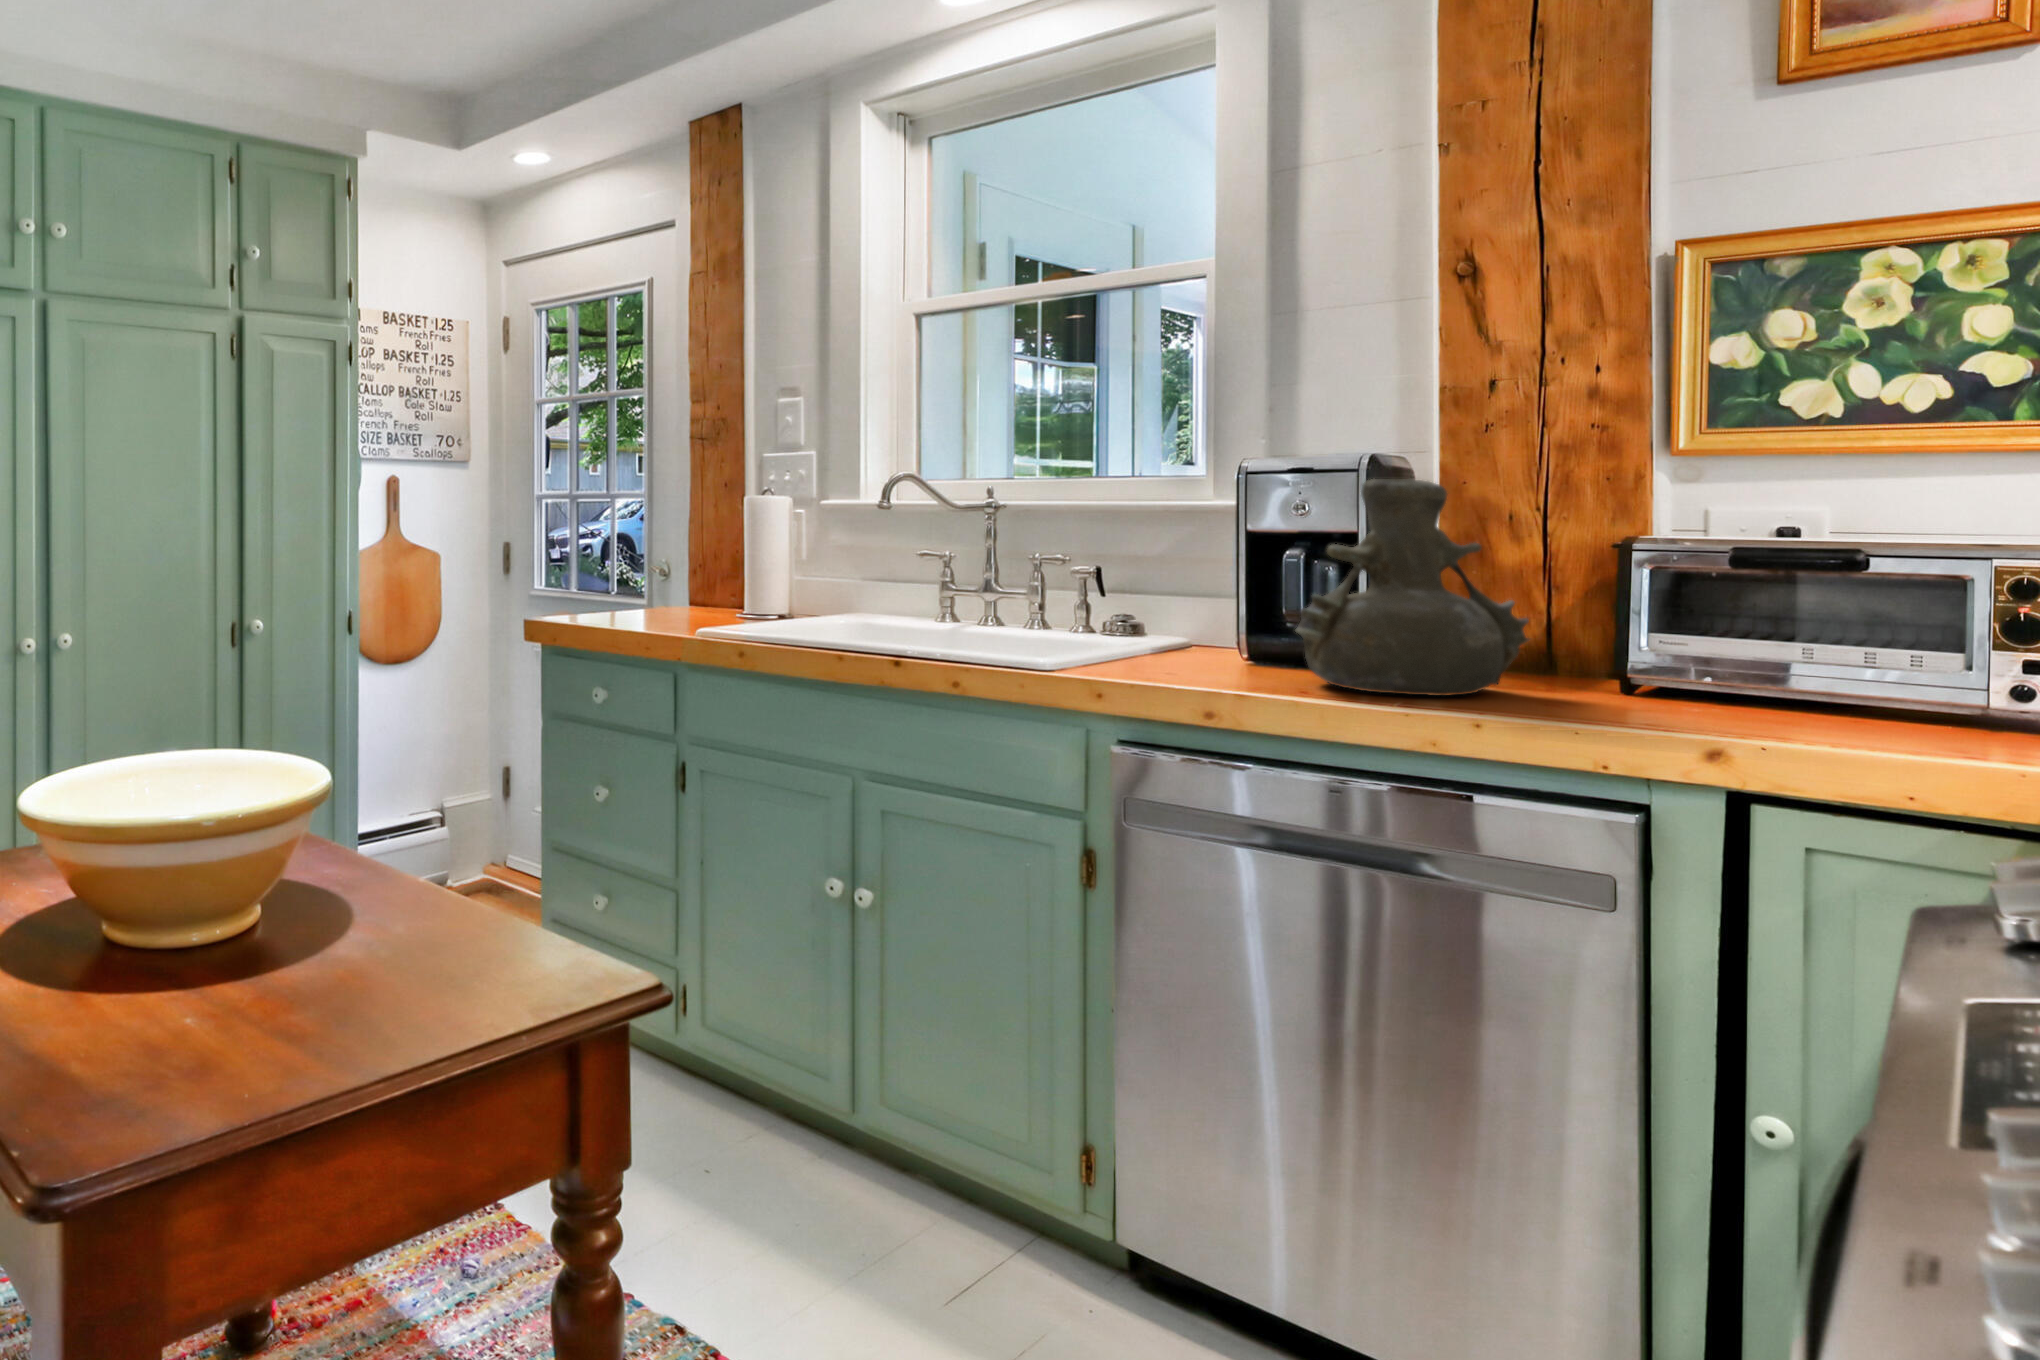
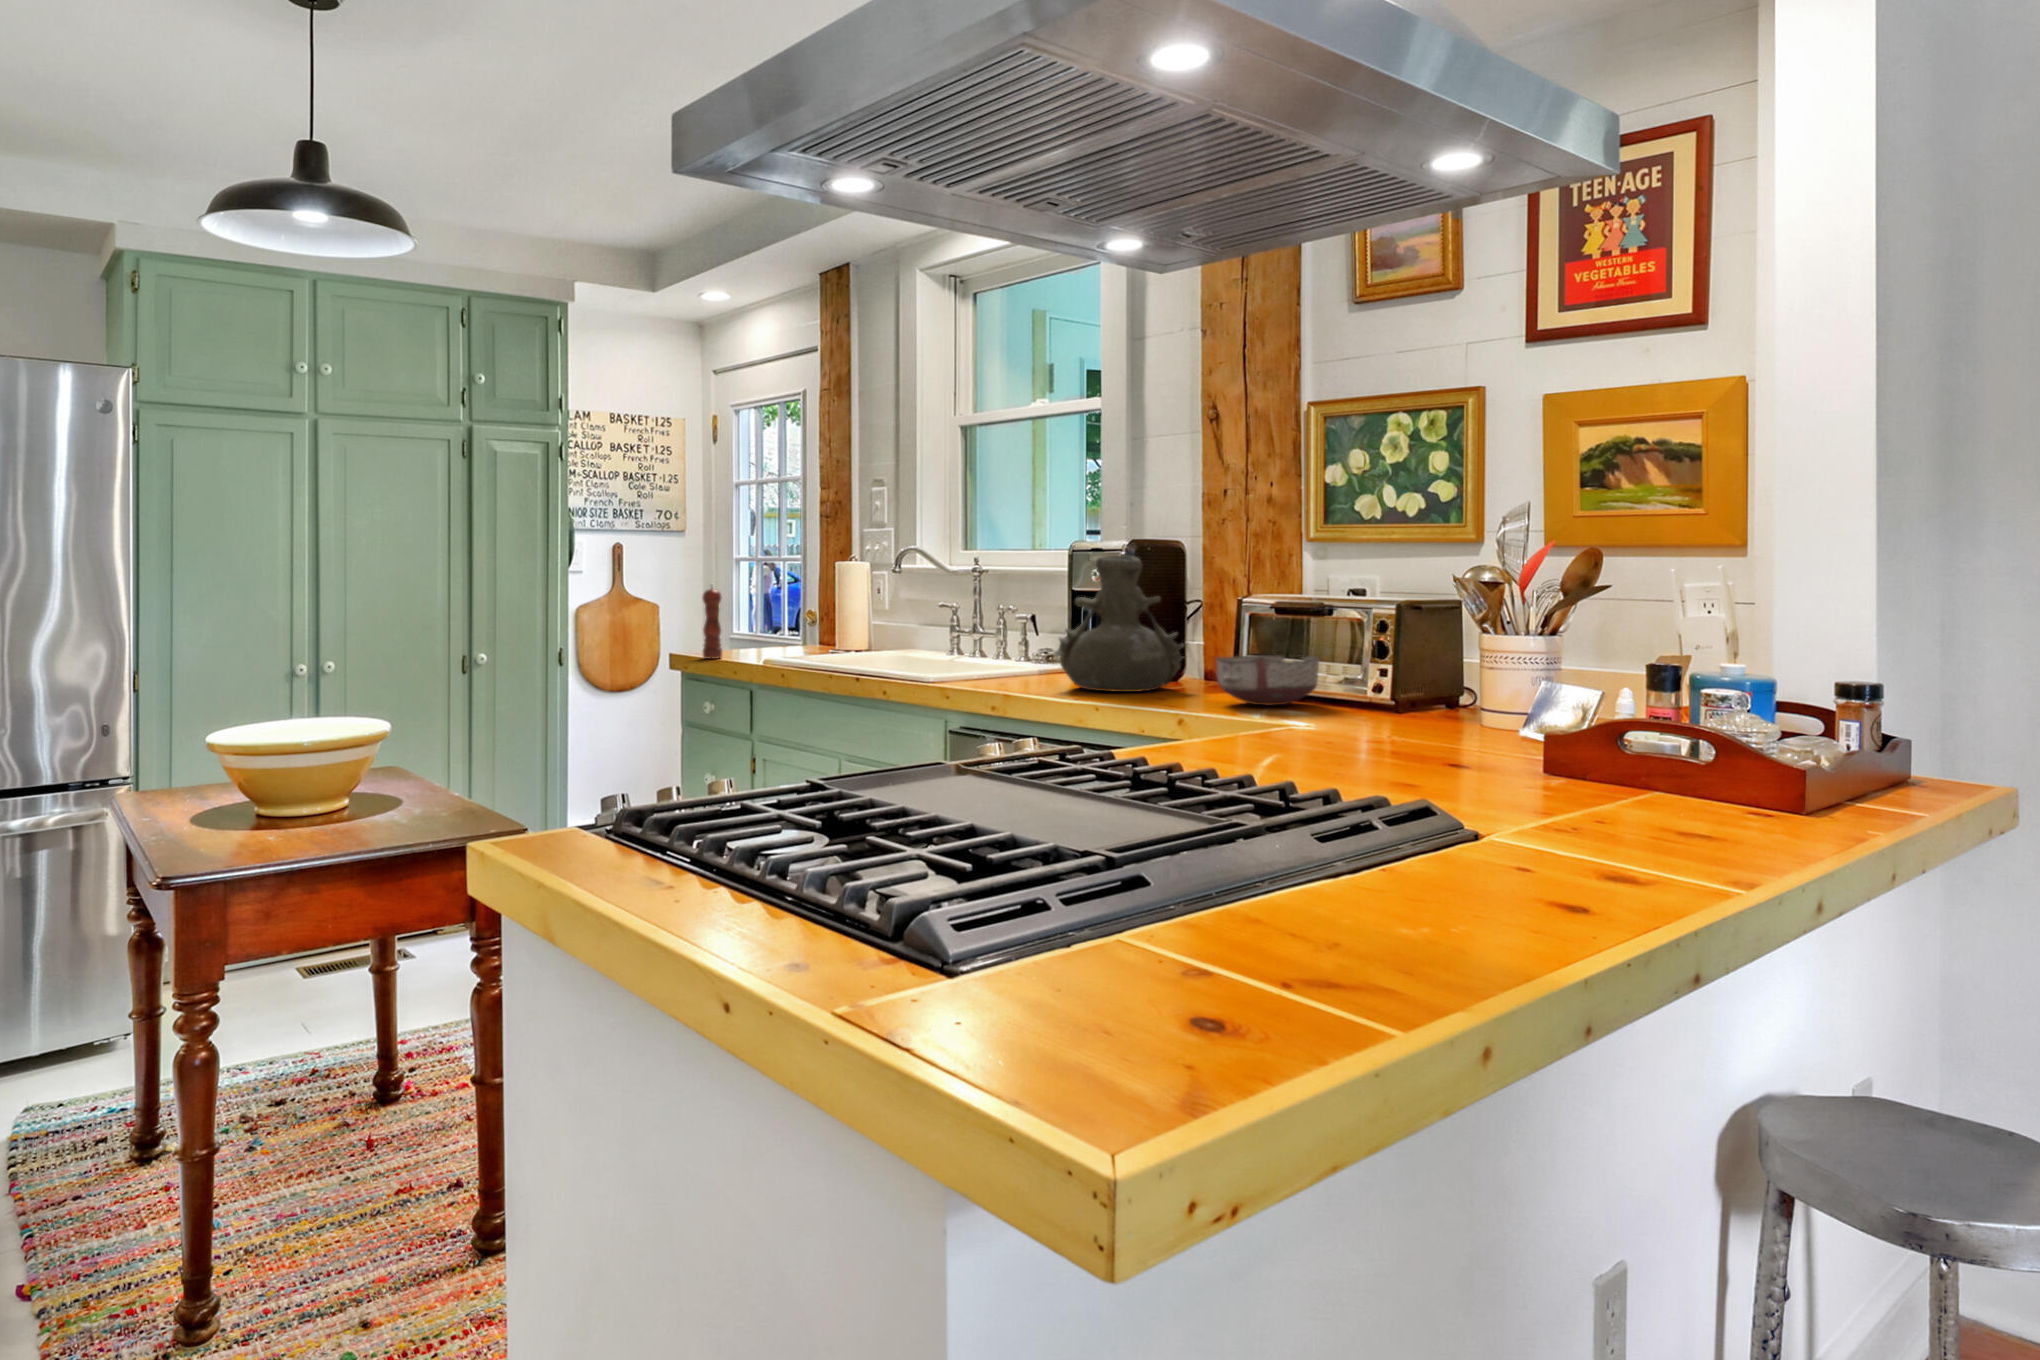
pepper mill: none [580,527,608,630] -> present [702,584,722,659]
ceramic bowl: none [1693,640,1928,729] -> present [1216,655,1319,705]

